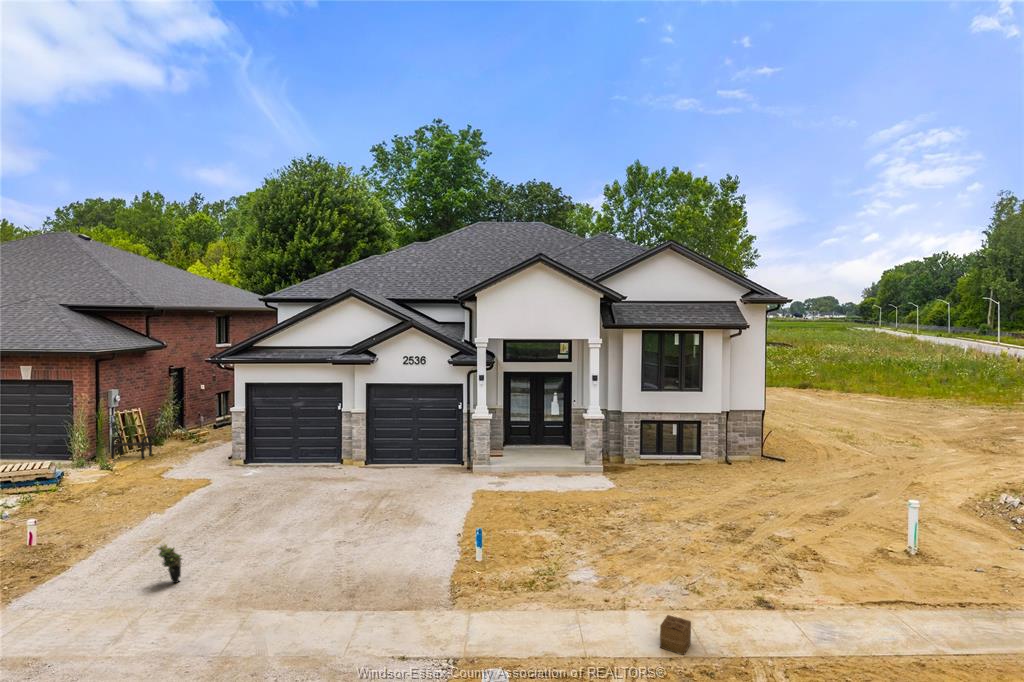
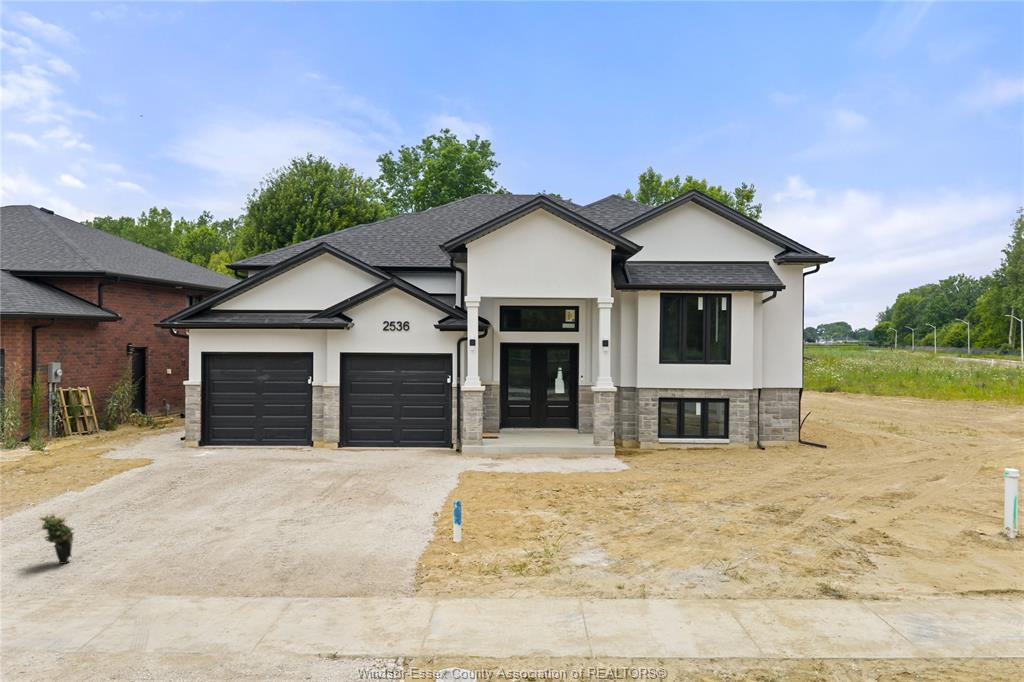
bench: present [111,435,152,461] -> none [50,415,99,442]
cardboard box: present [660,615,691,655] -> none [695,601,738,656]

